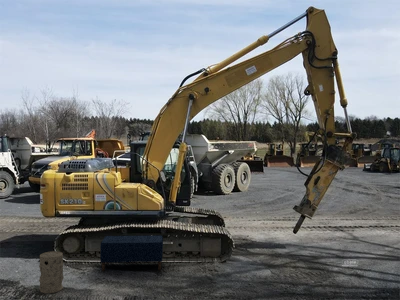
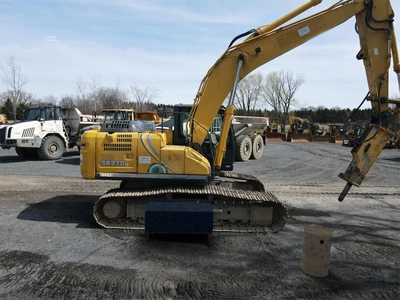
trash can: present [39,251,64,293] -> present [301,226,332,277]

